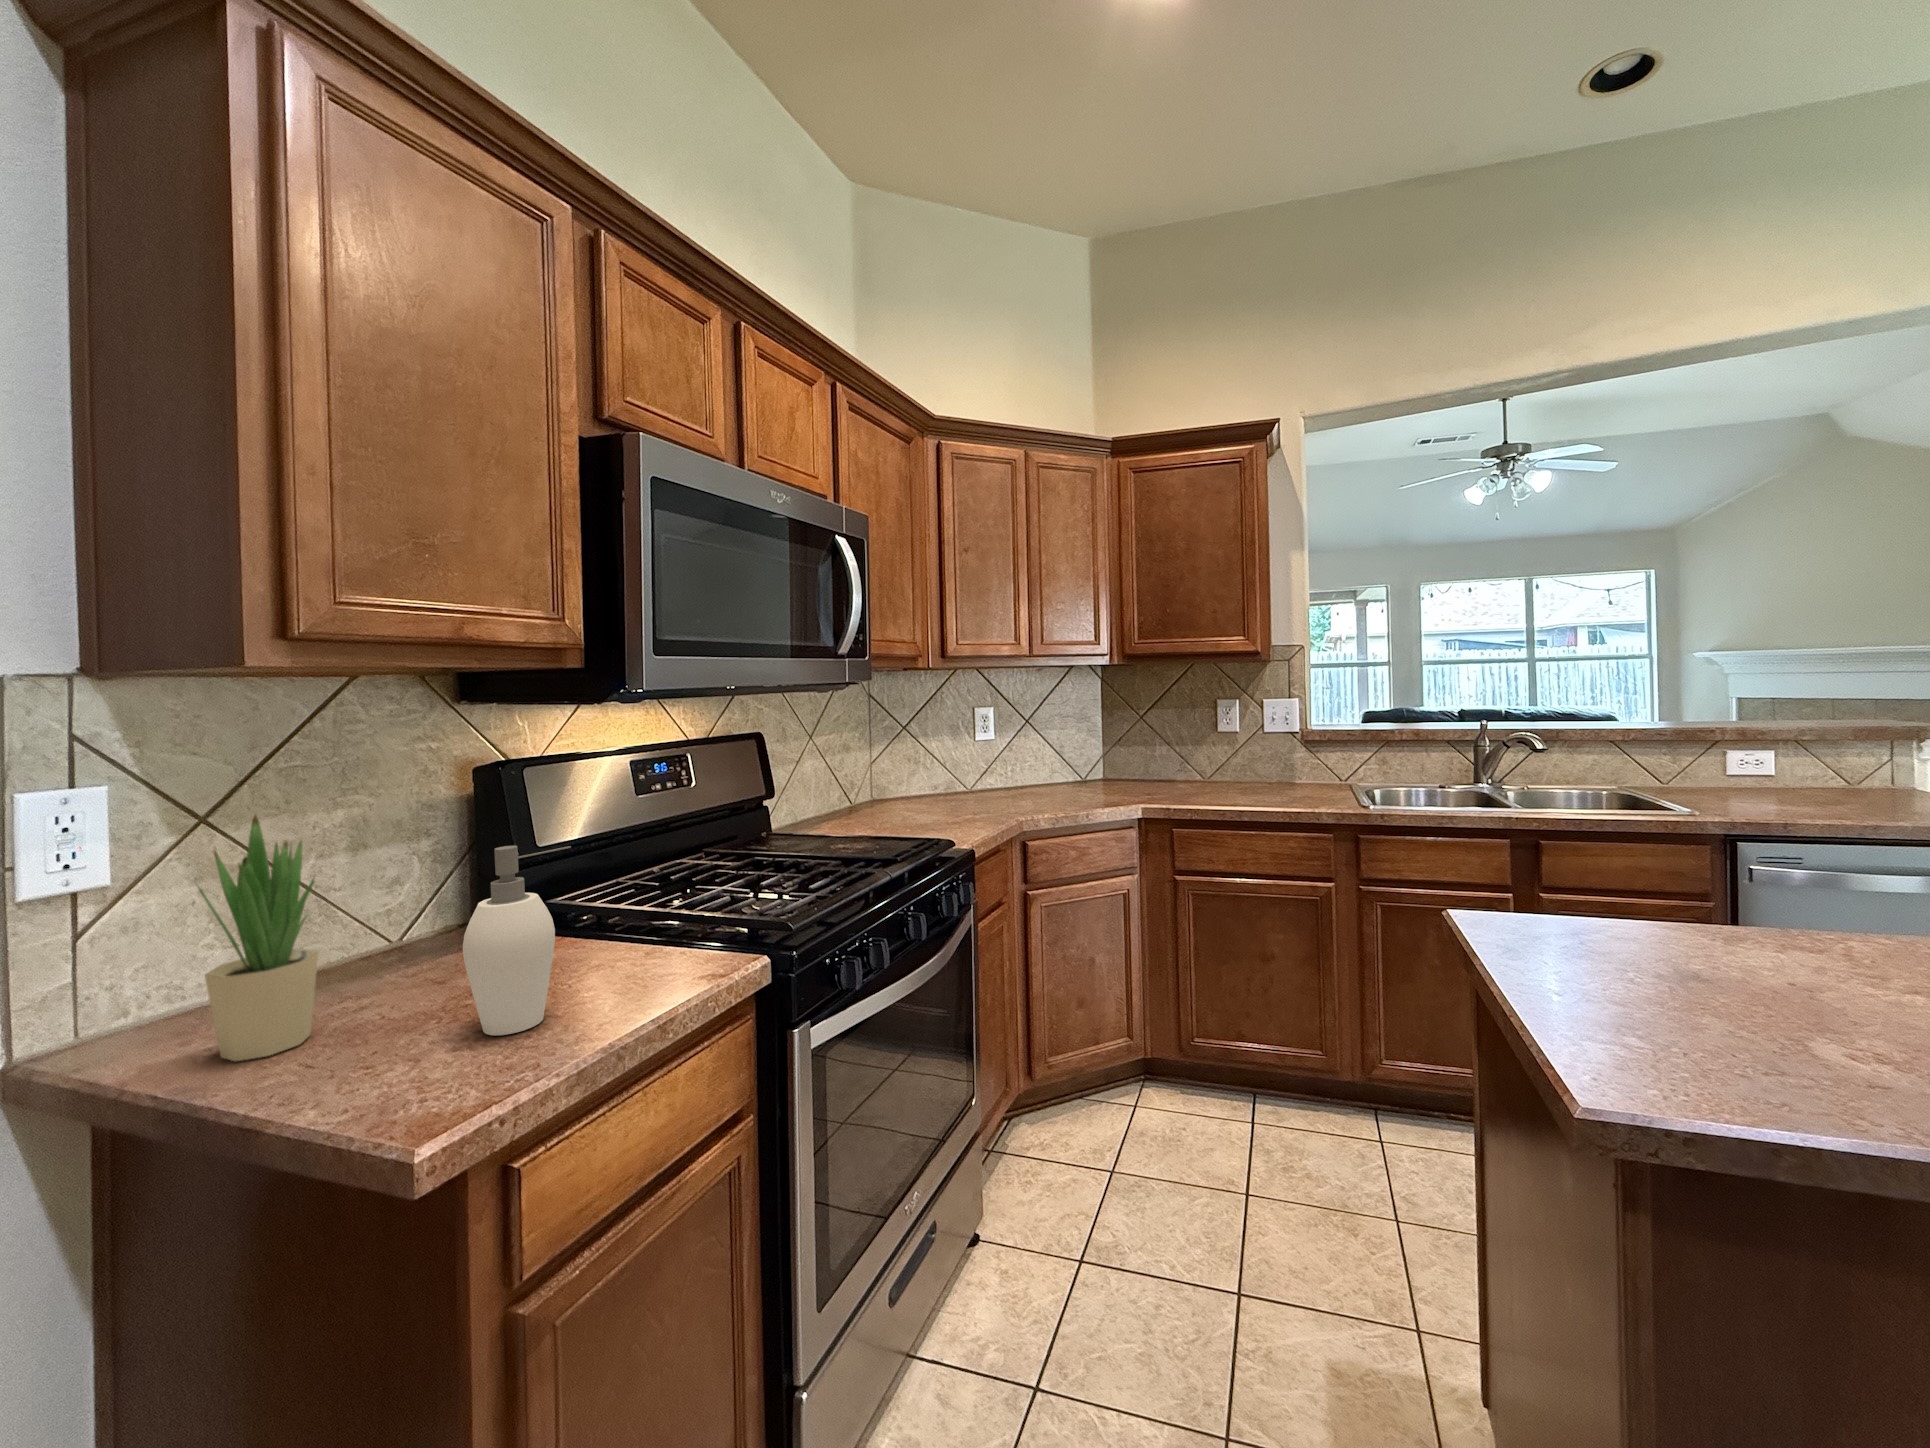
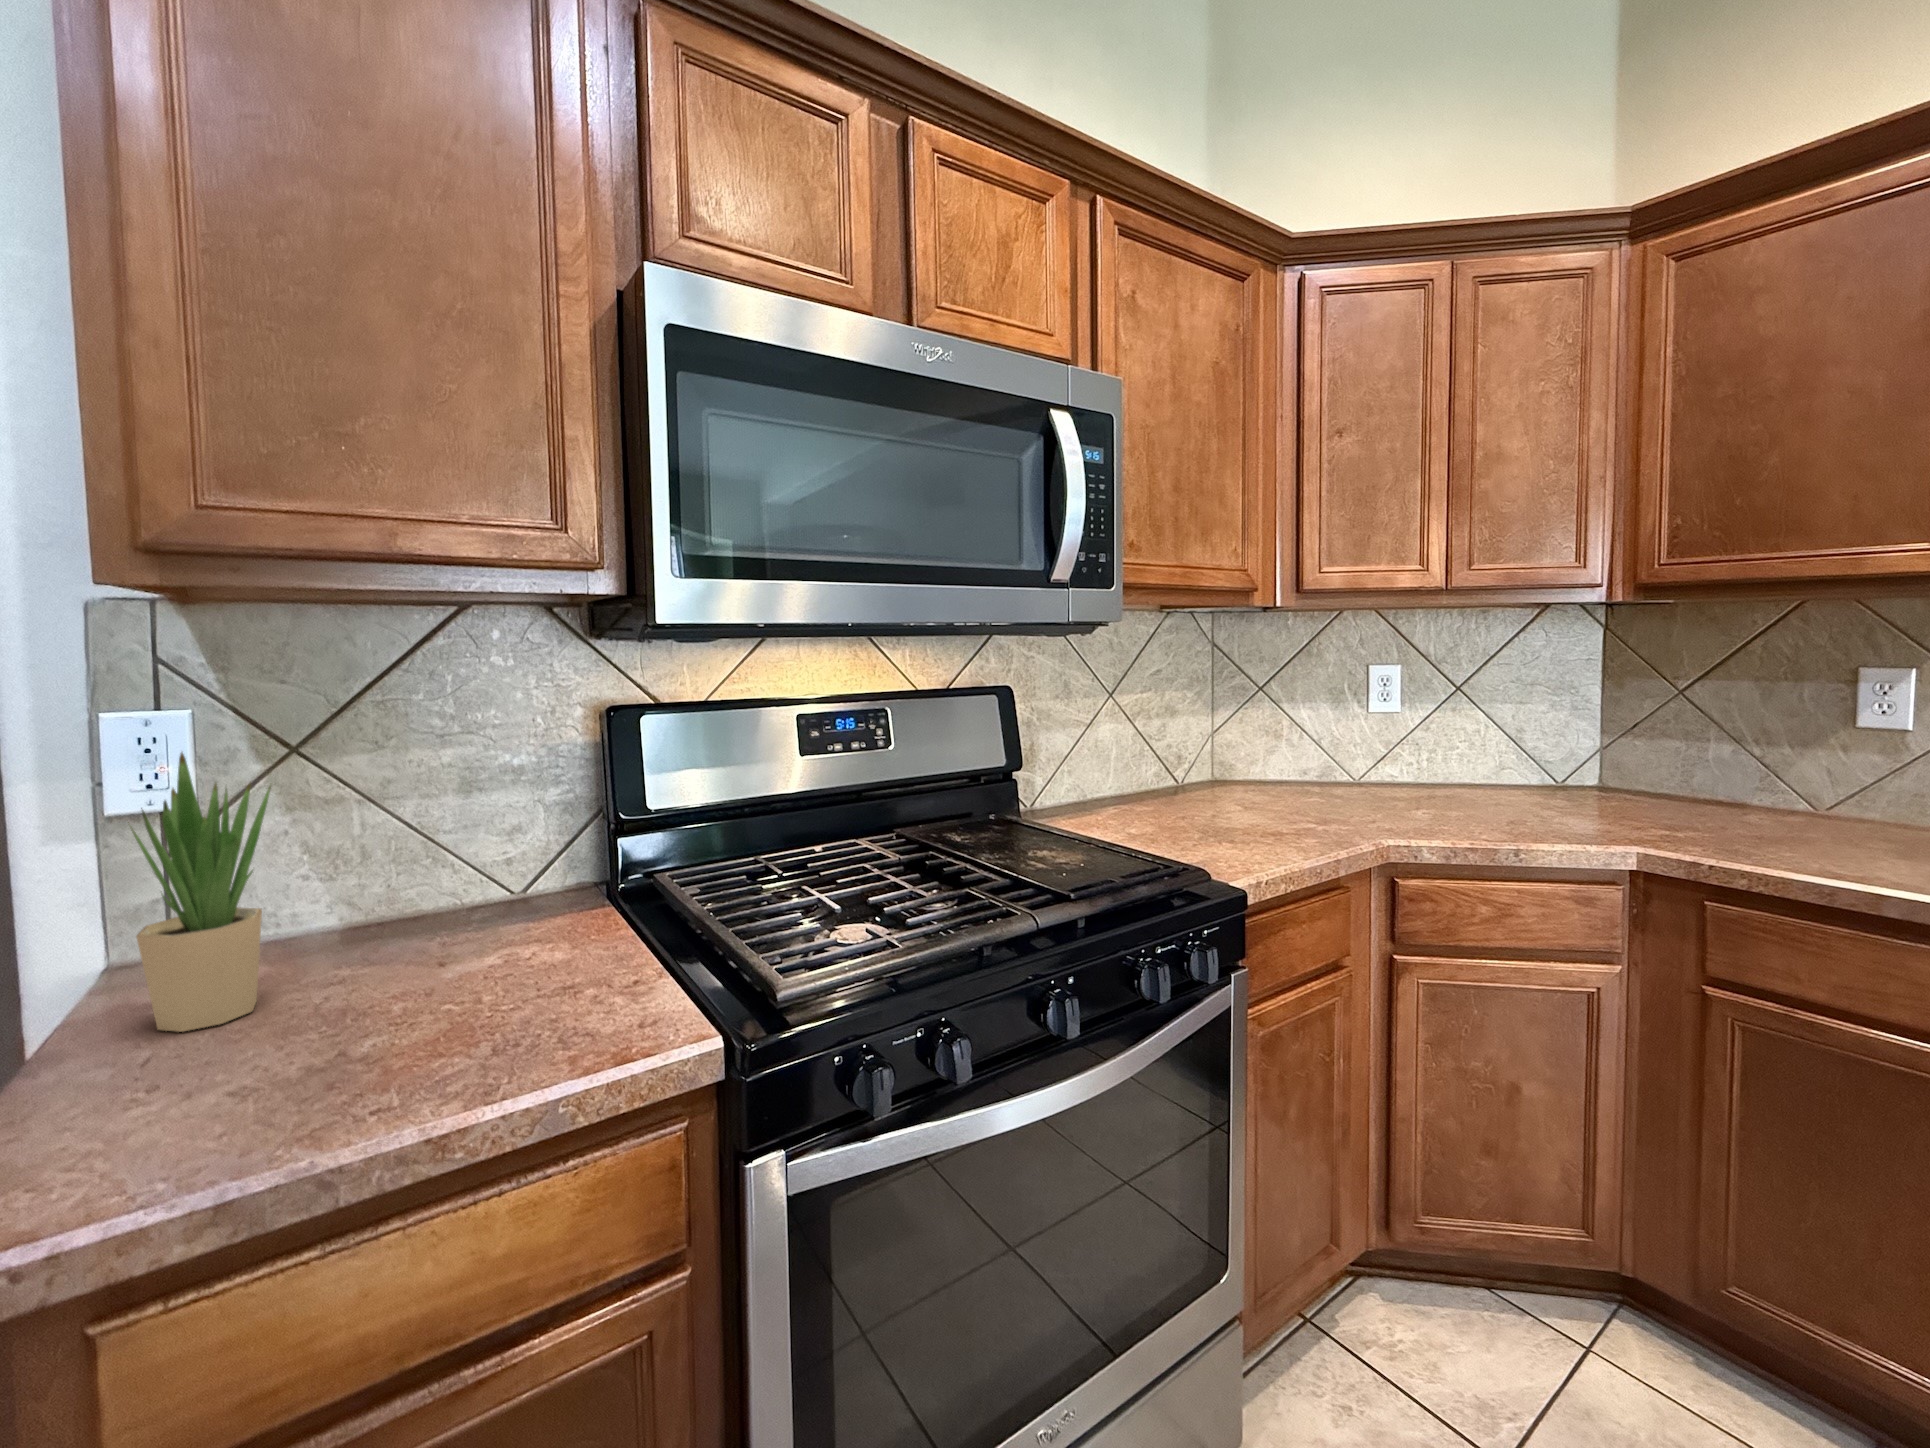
soap dispenser: present [463,846,571,1035] -> none [293,824,458,1081]

